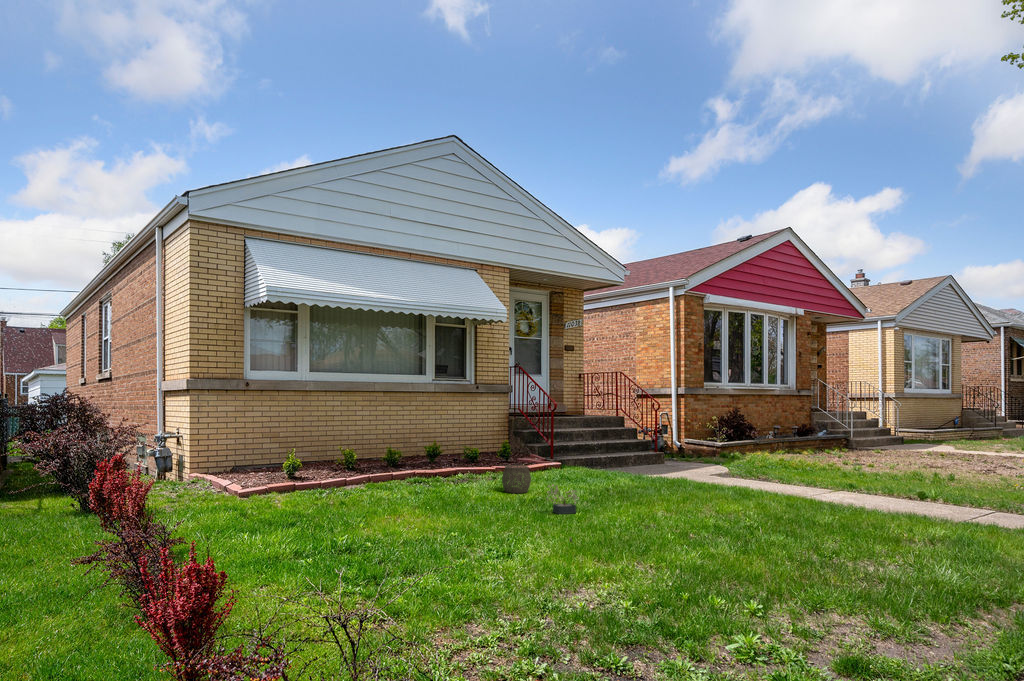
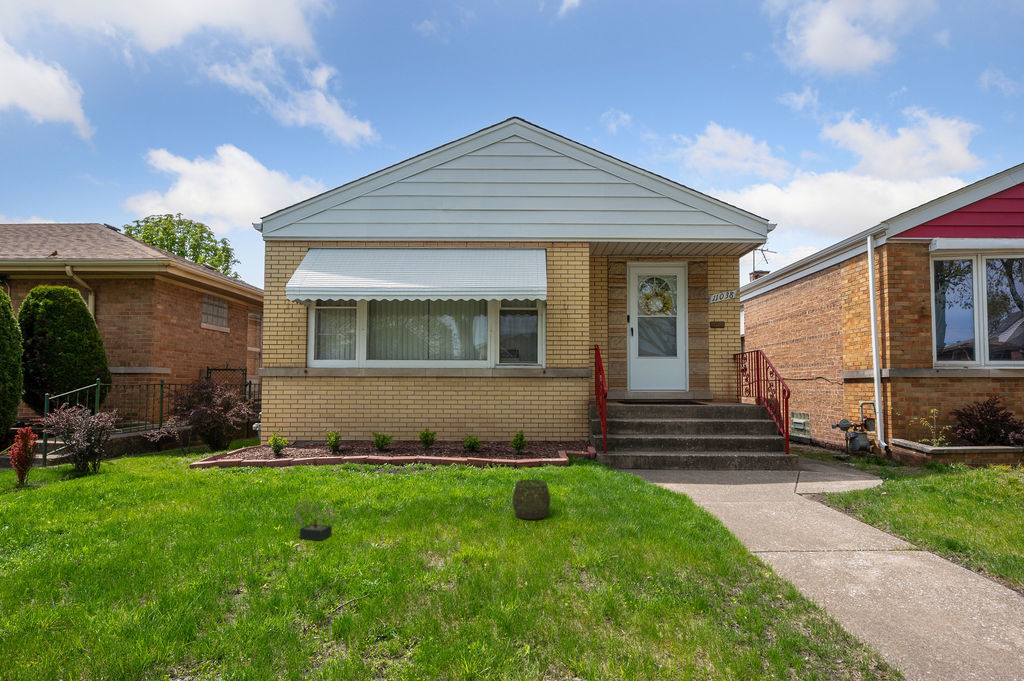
woven basket: present [502,465,531,493] -> present [512,480,550,520]

